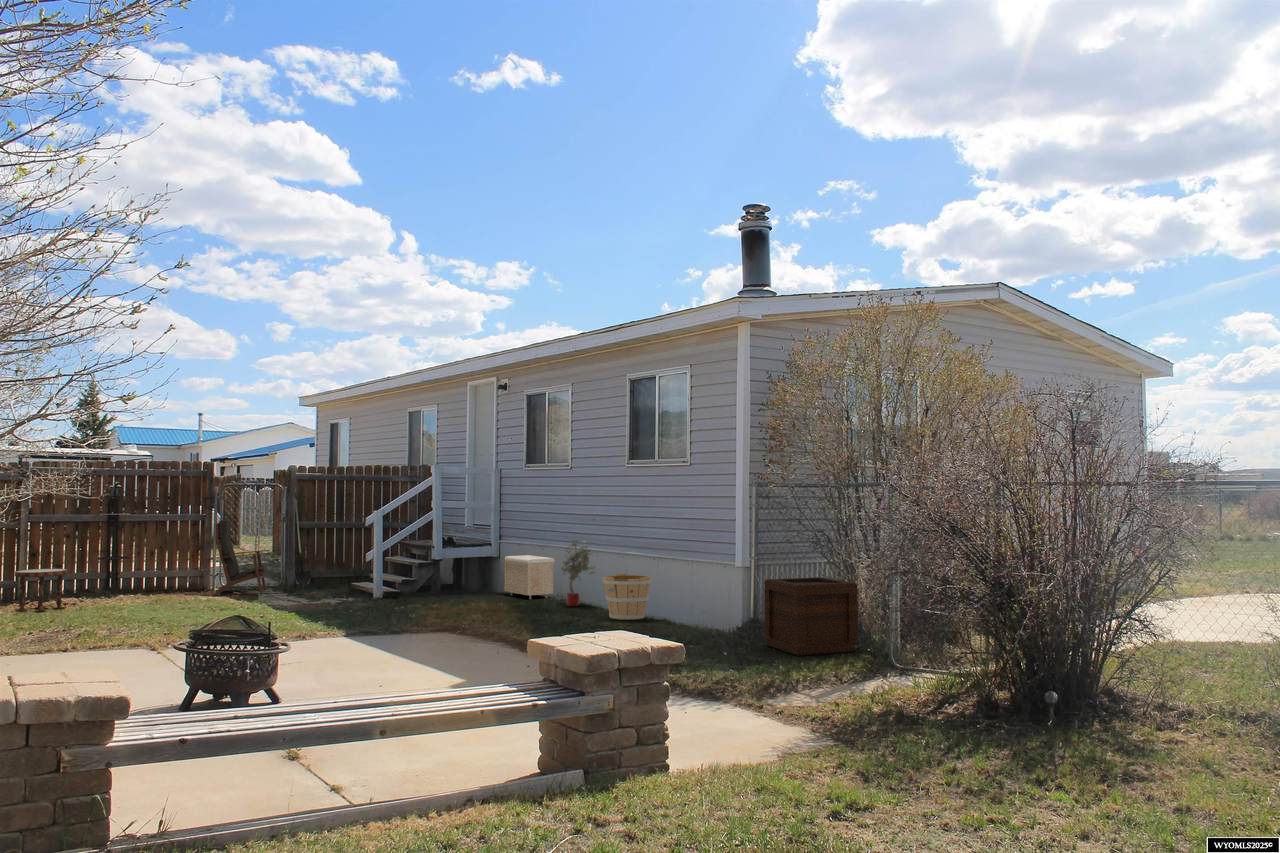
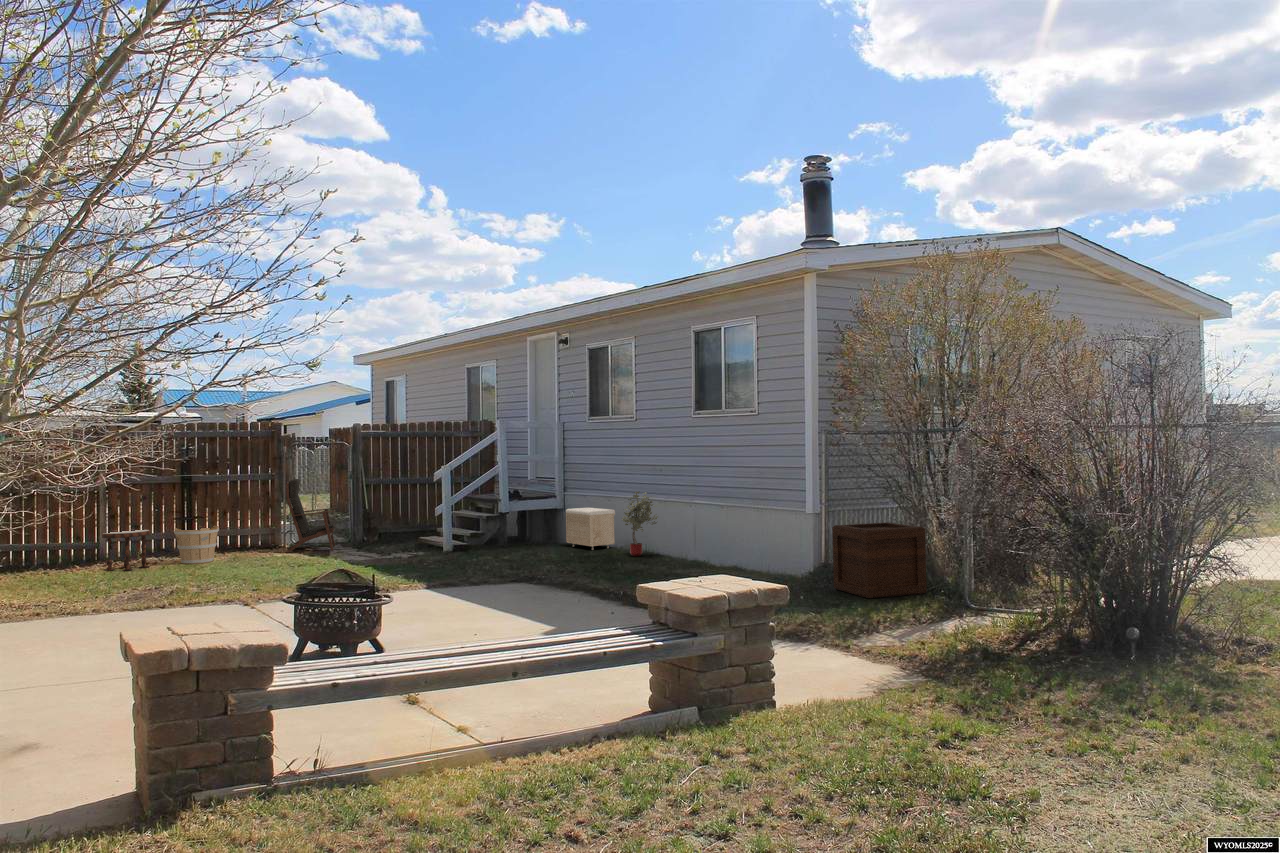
wooden bucket: present [602,574,652,620] -> present [174,526,219,564]

